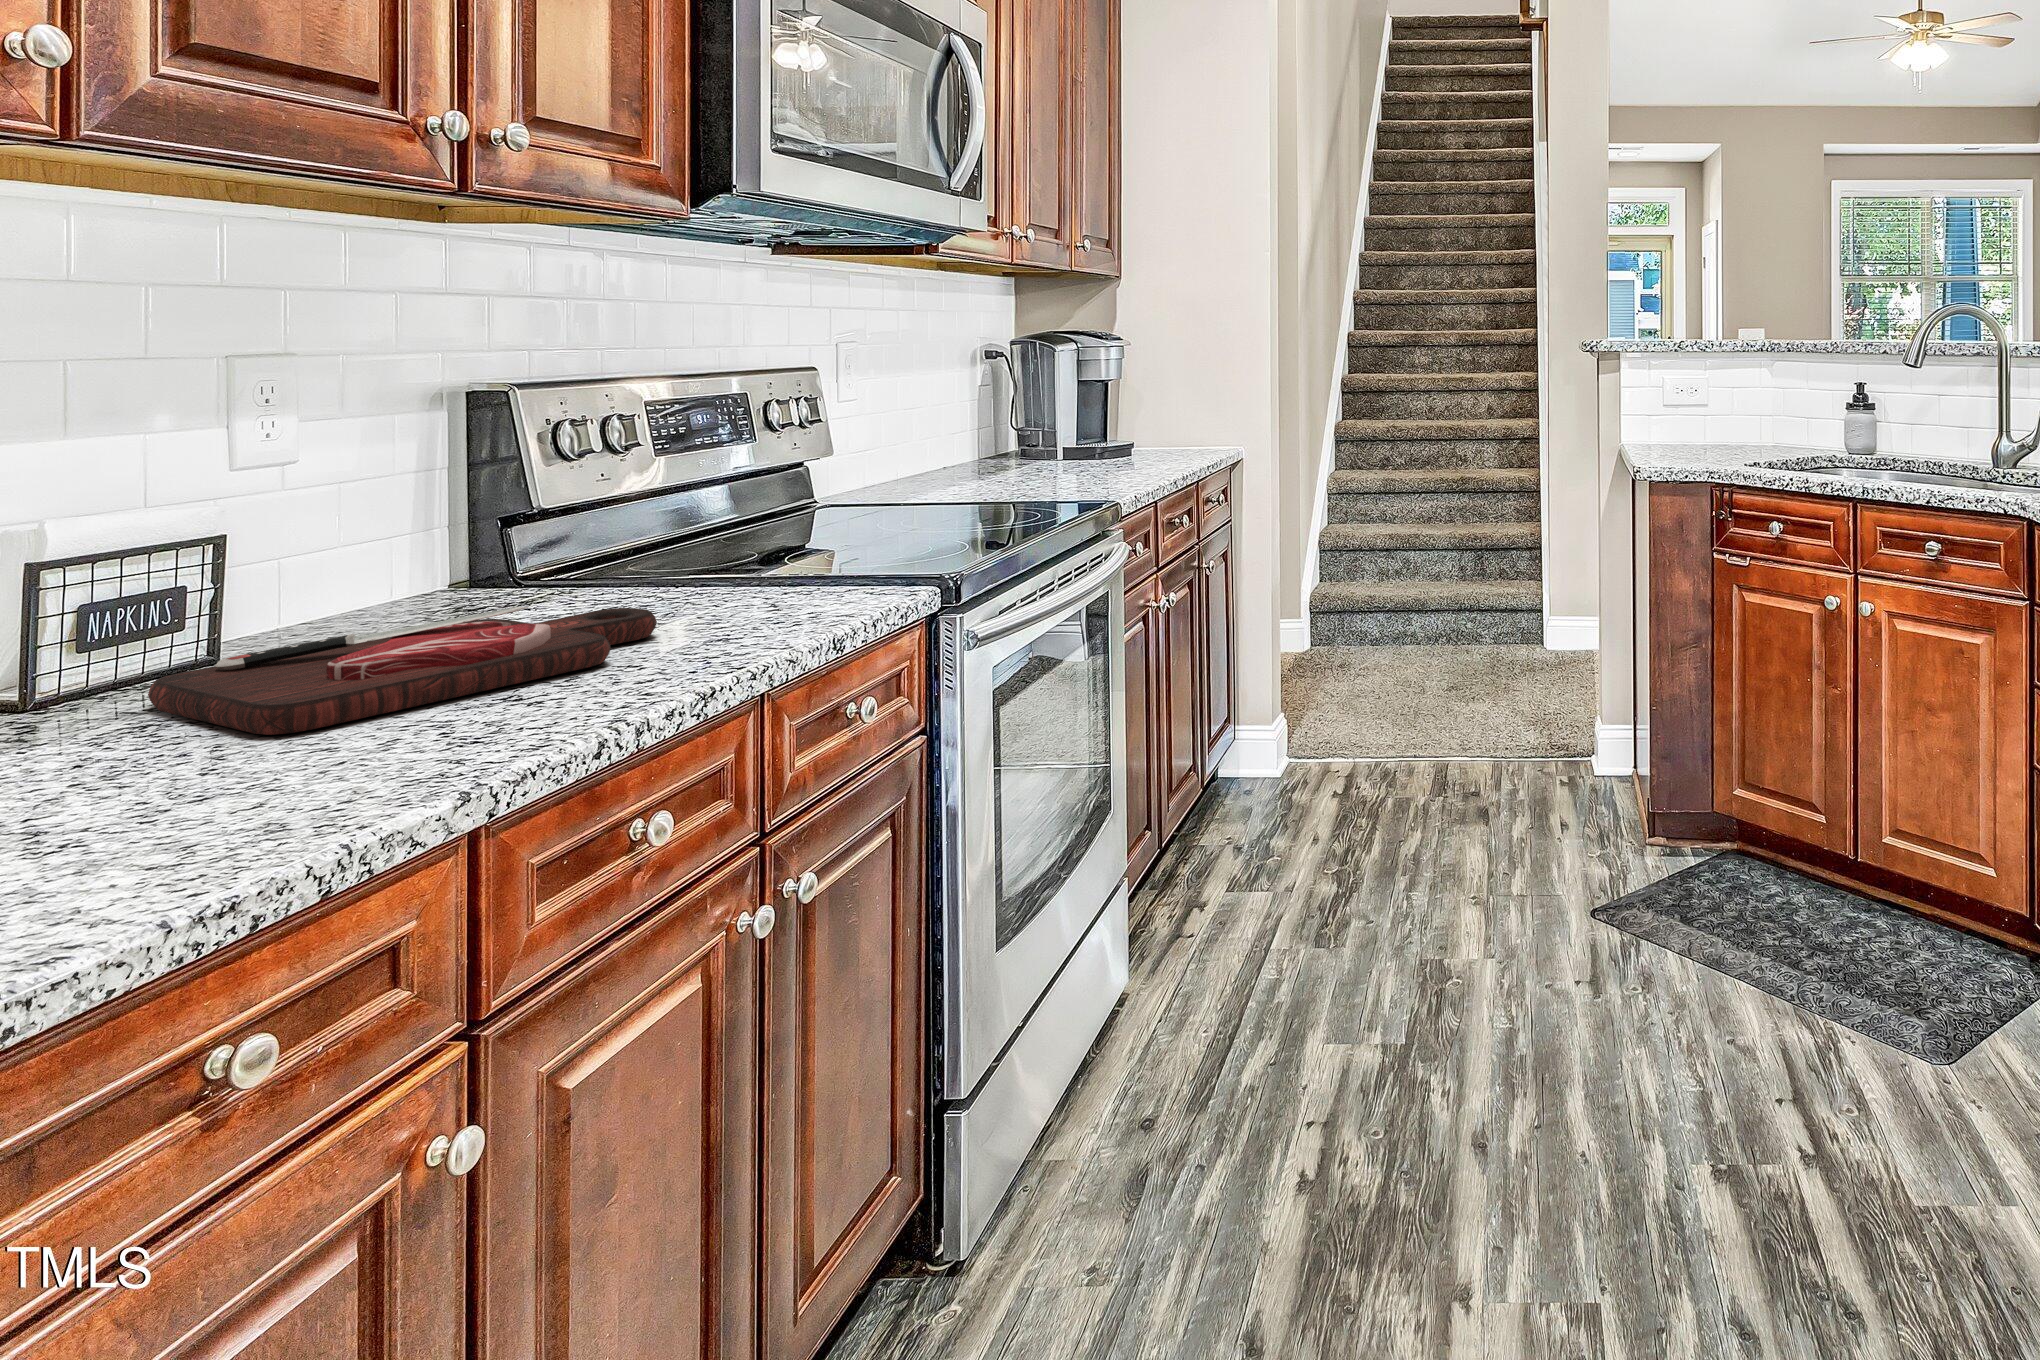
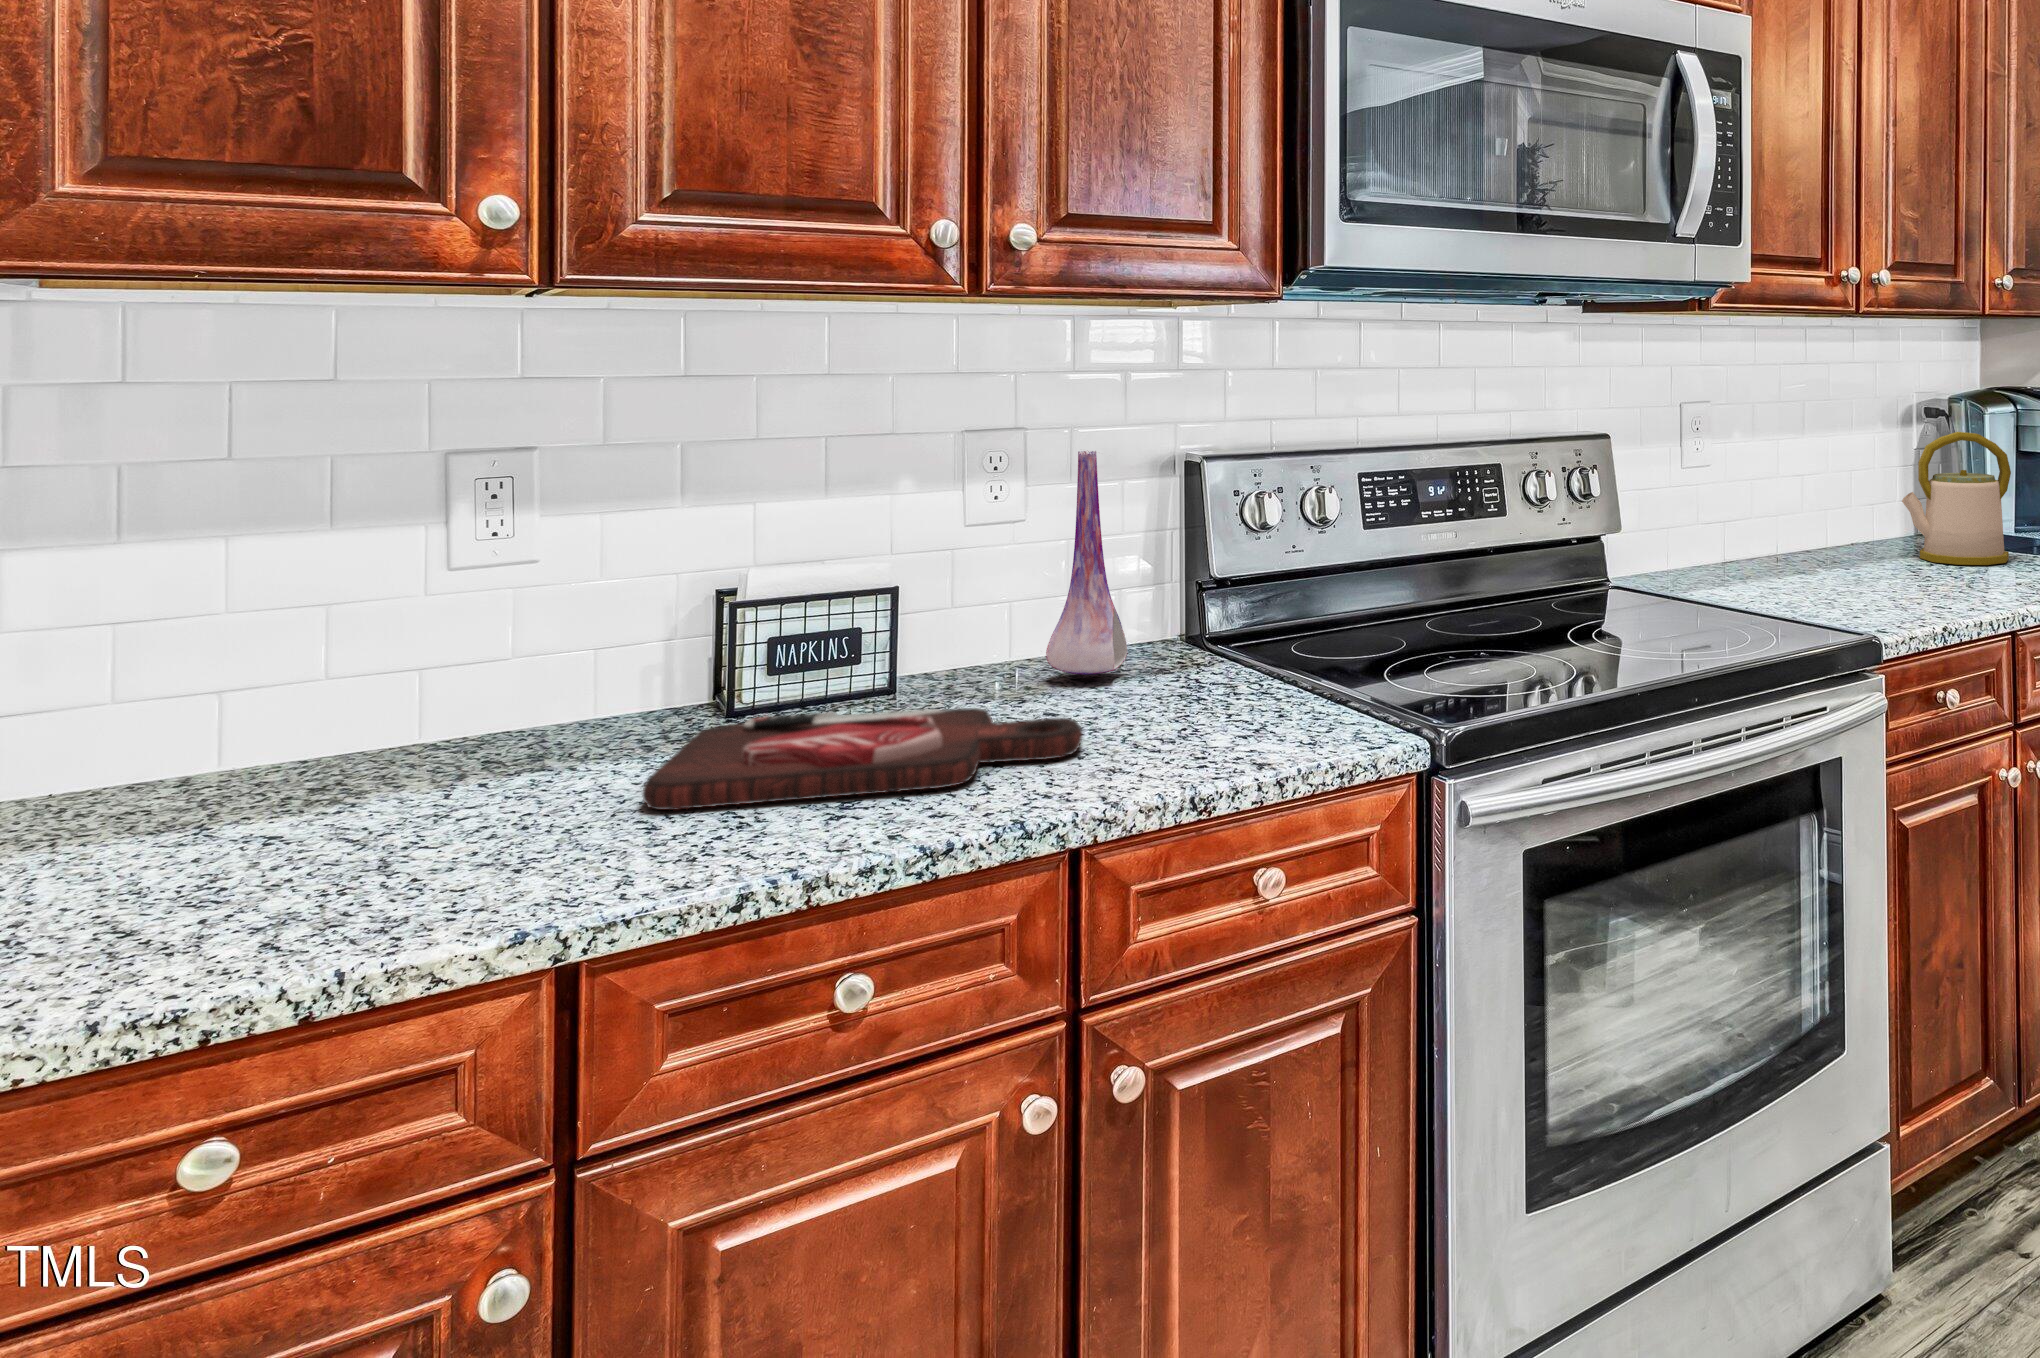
vase: none [400,360,519,606] -> present [1046,451,1127,674]
kettle: none [1010,361,1092,465] -> present [1902,432,2011,565]

